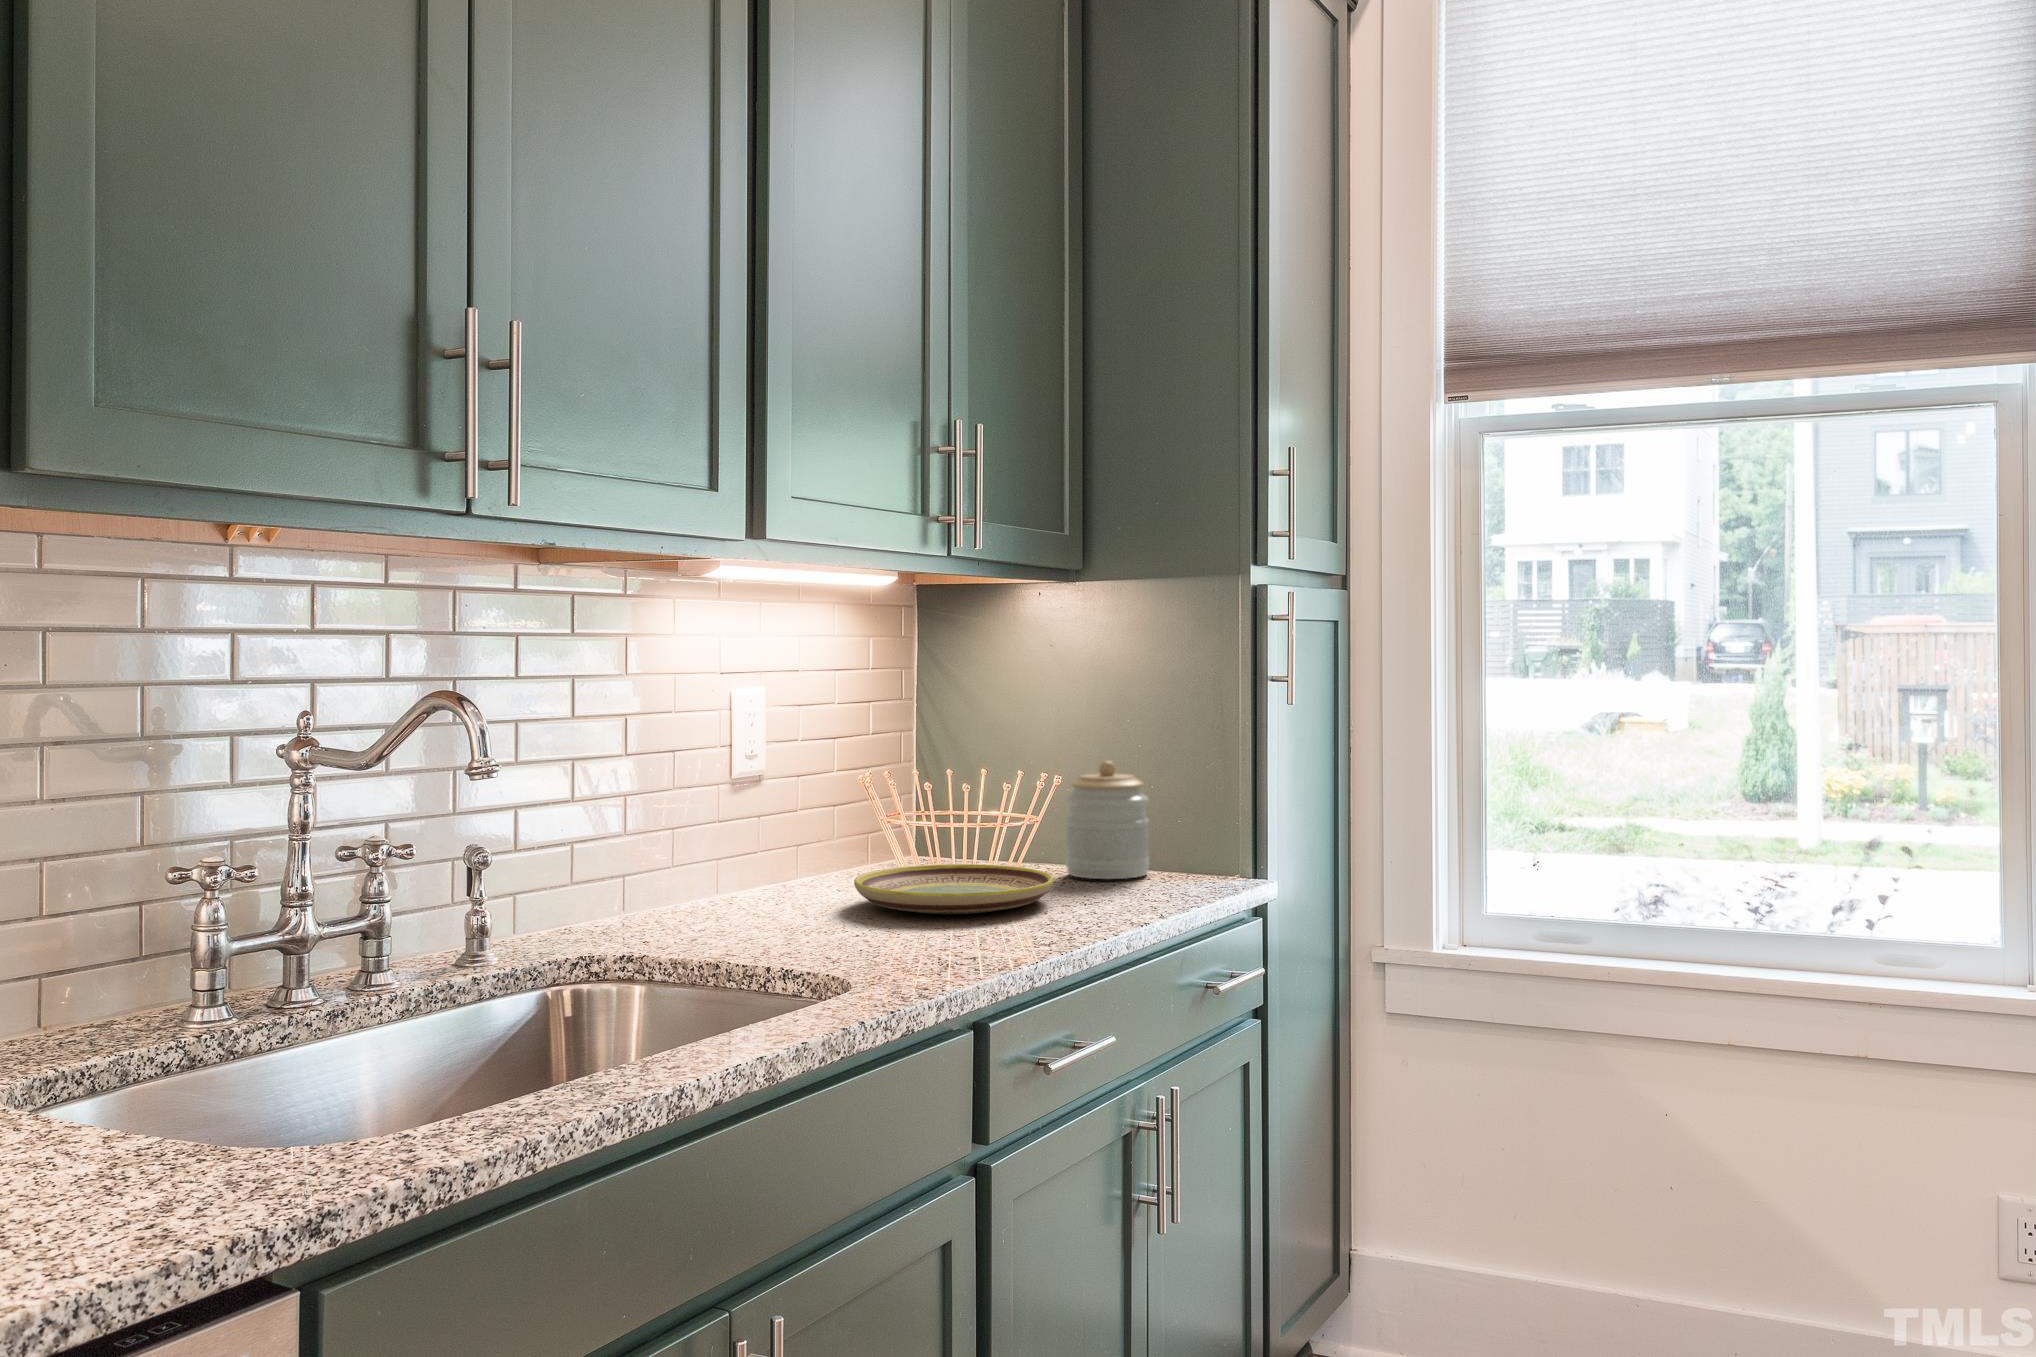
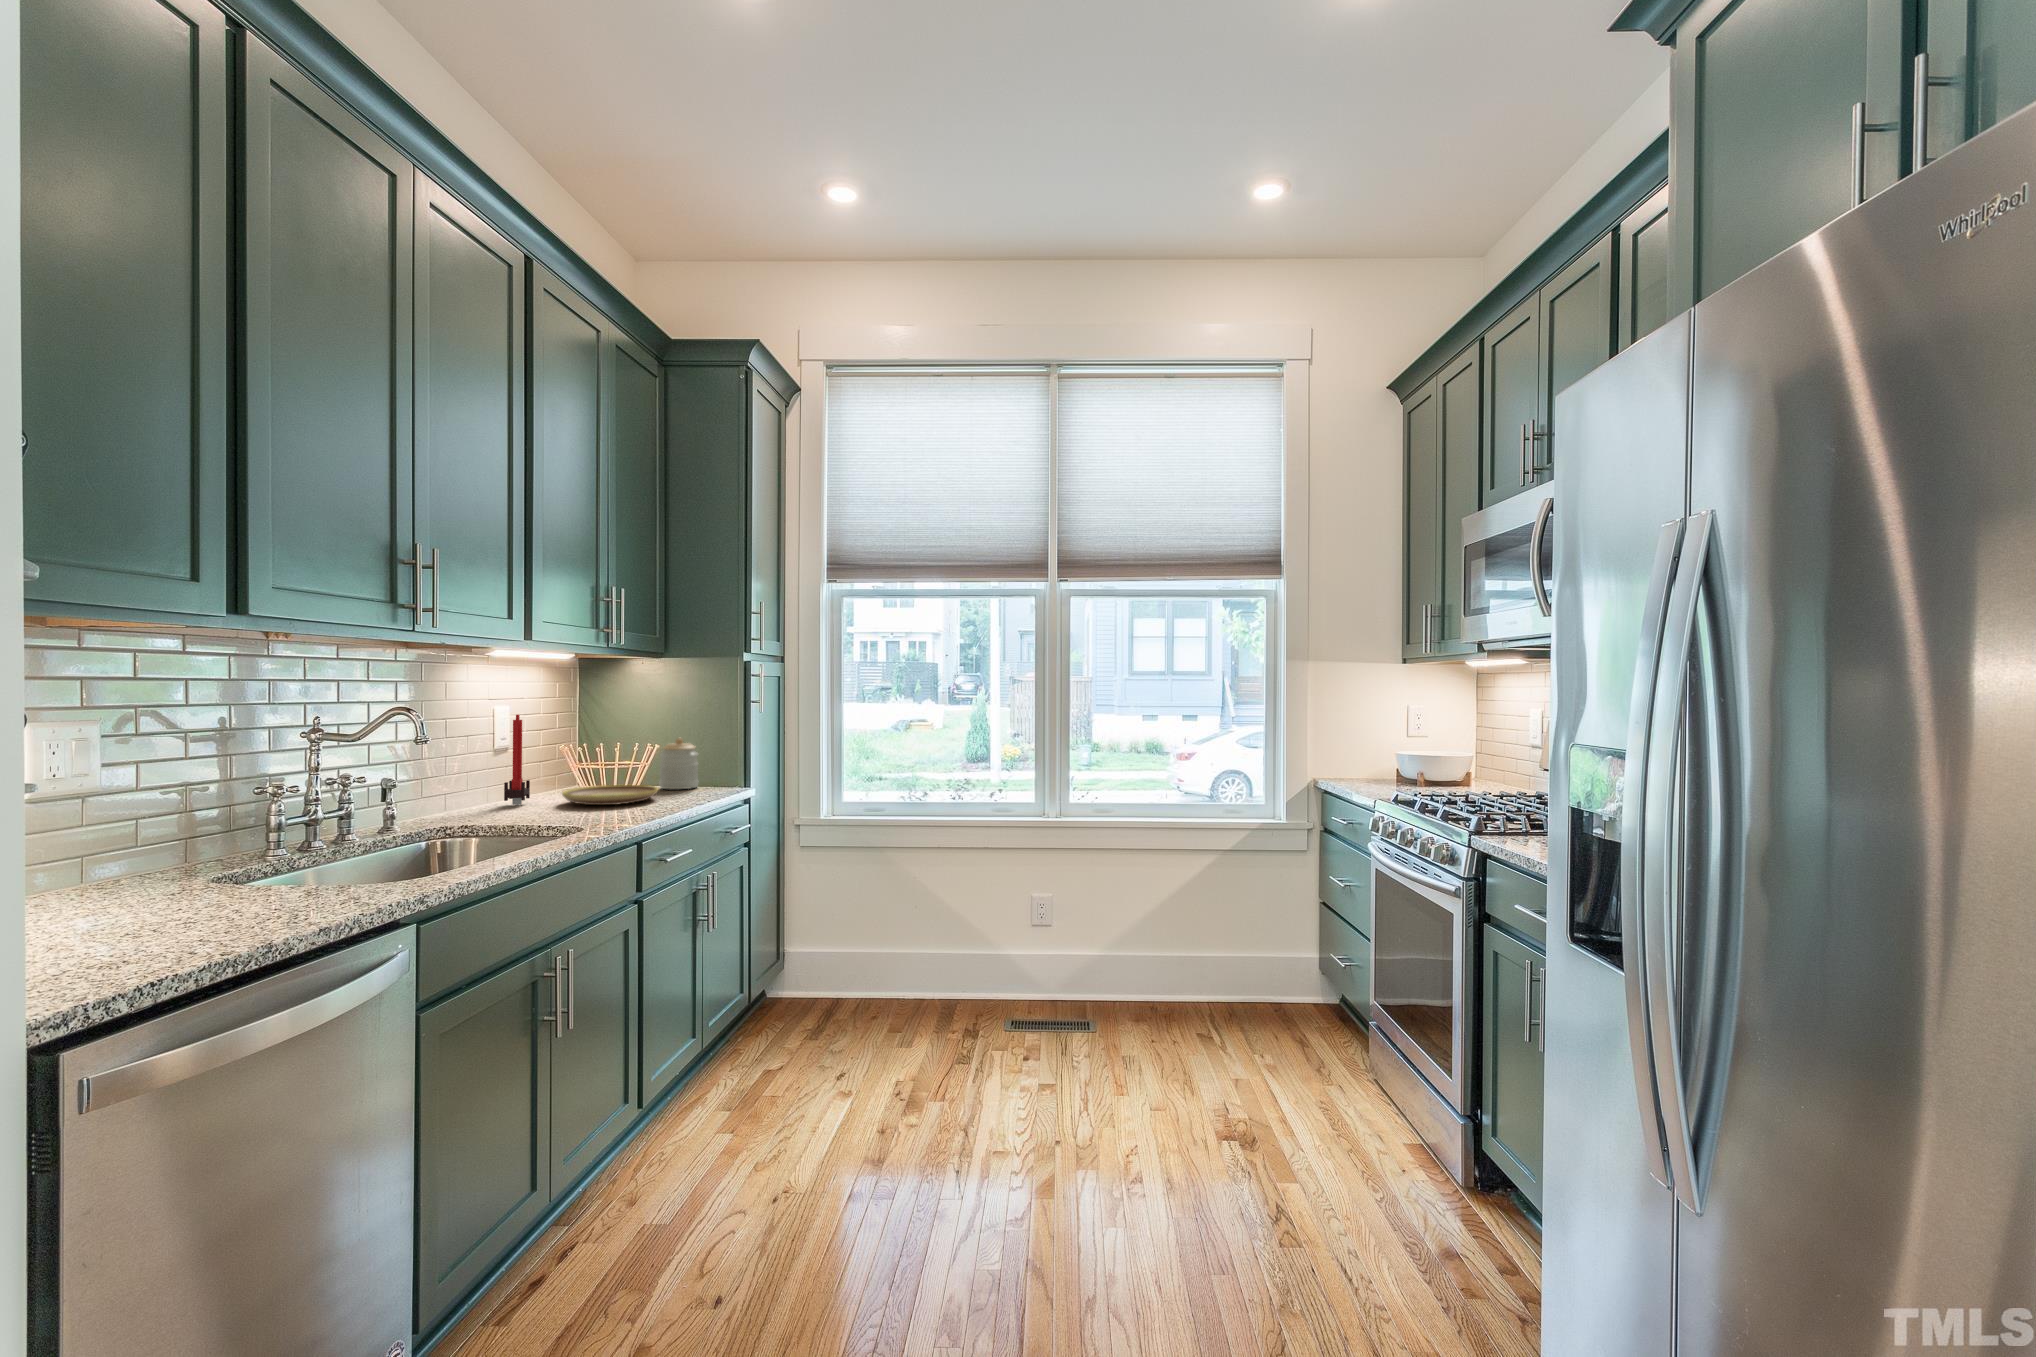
candle: none [748,706,800,900] -> present [504,715,530,805]

